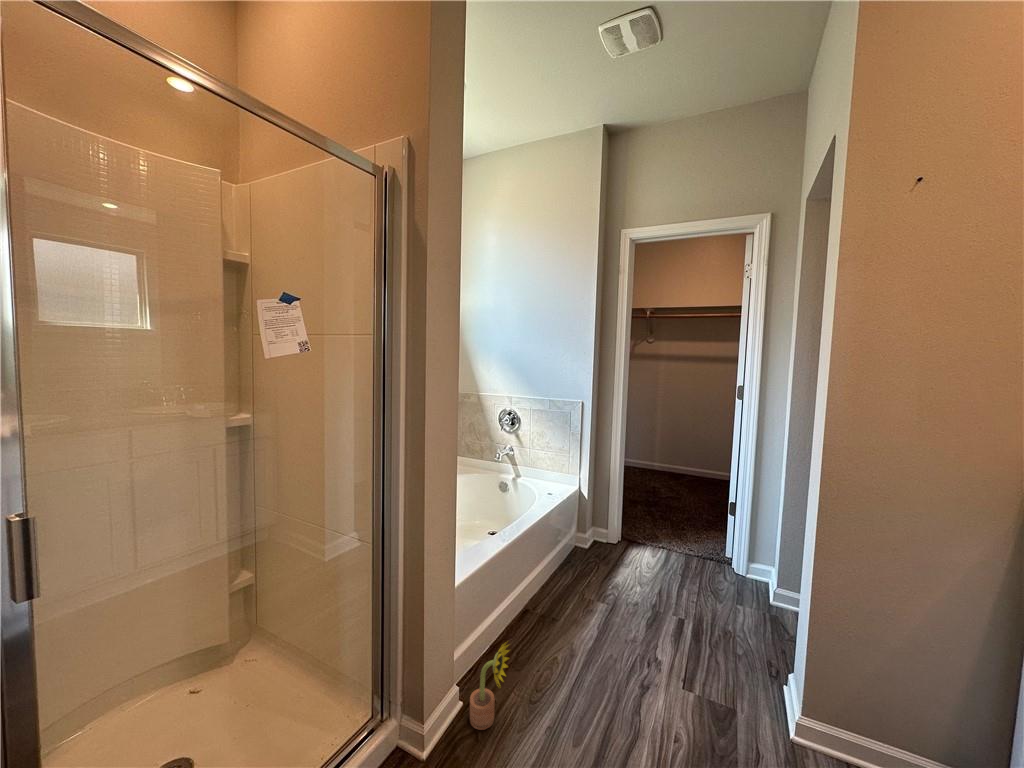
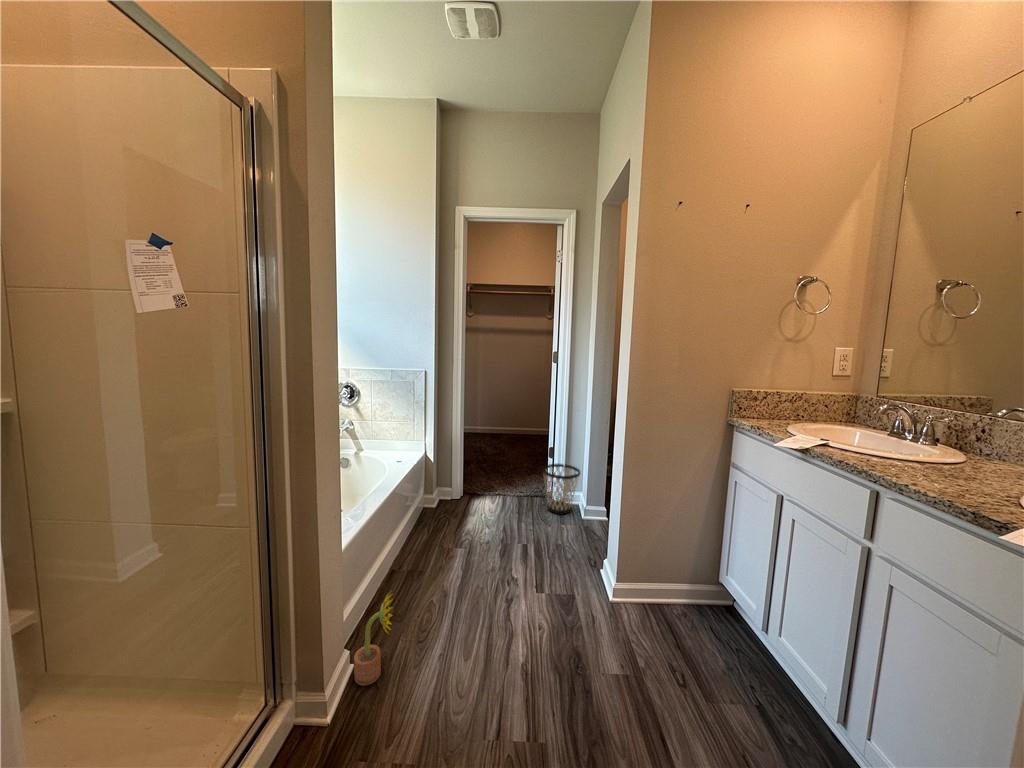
wastebasket: none [716,524,771,592] -> present [542,464,580,514]

